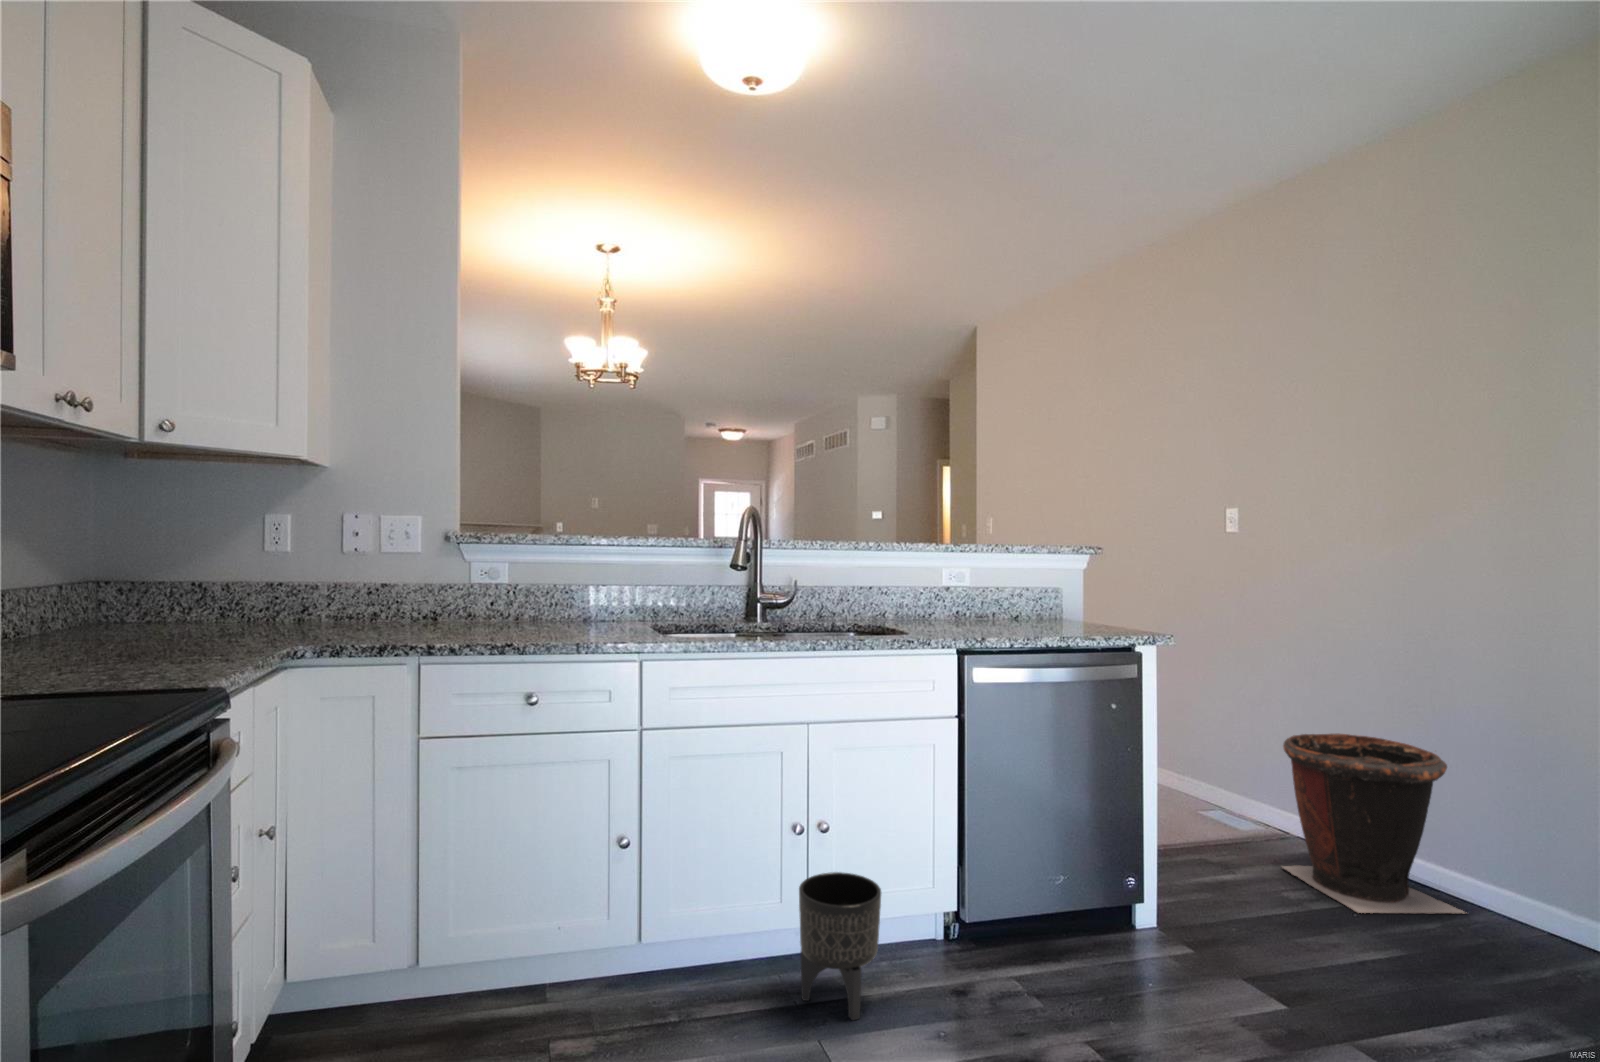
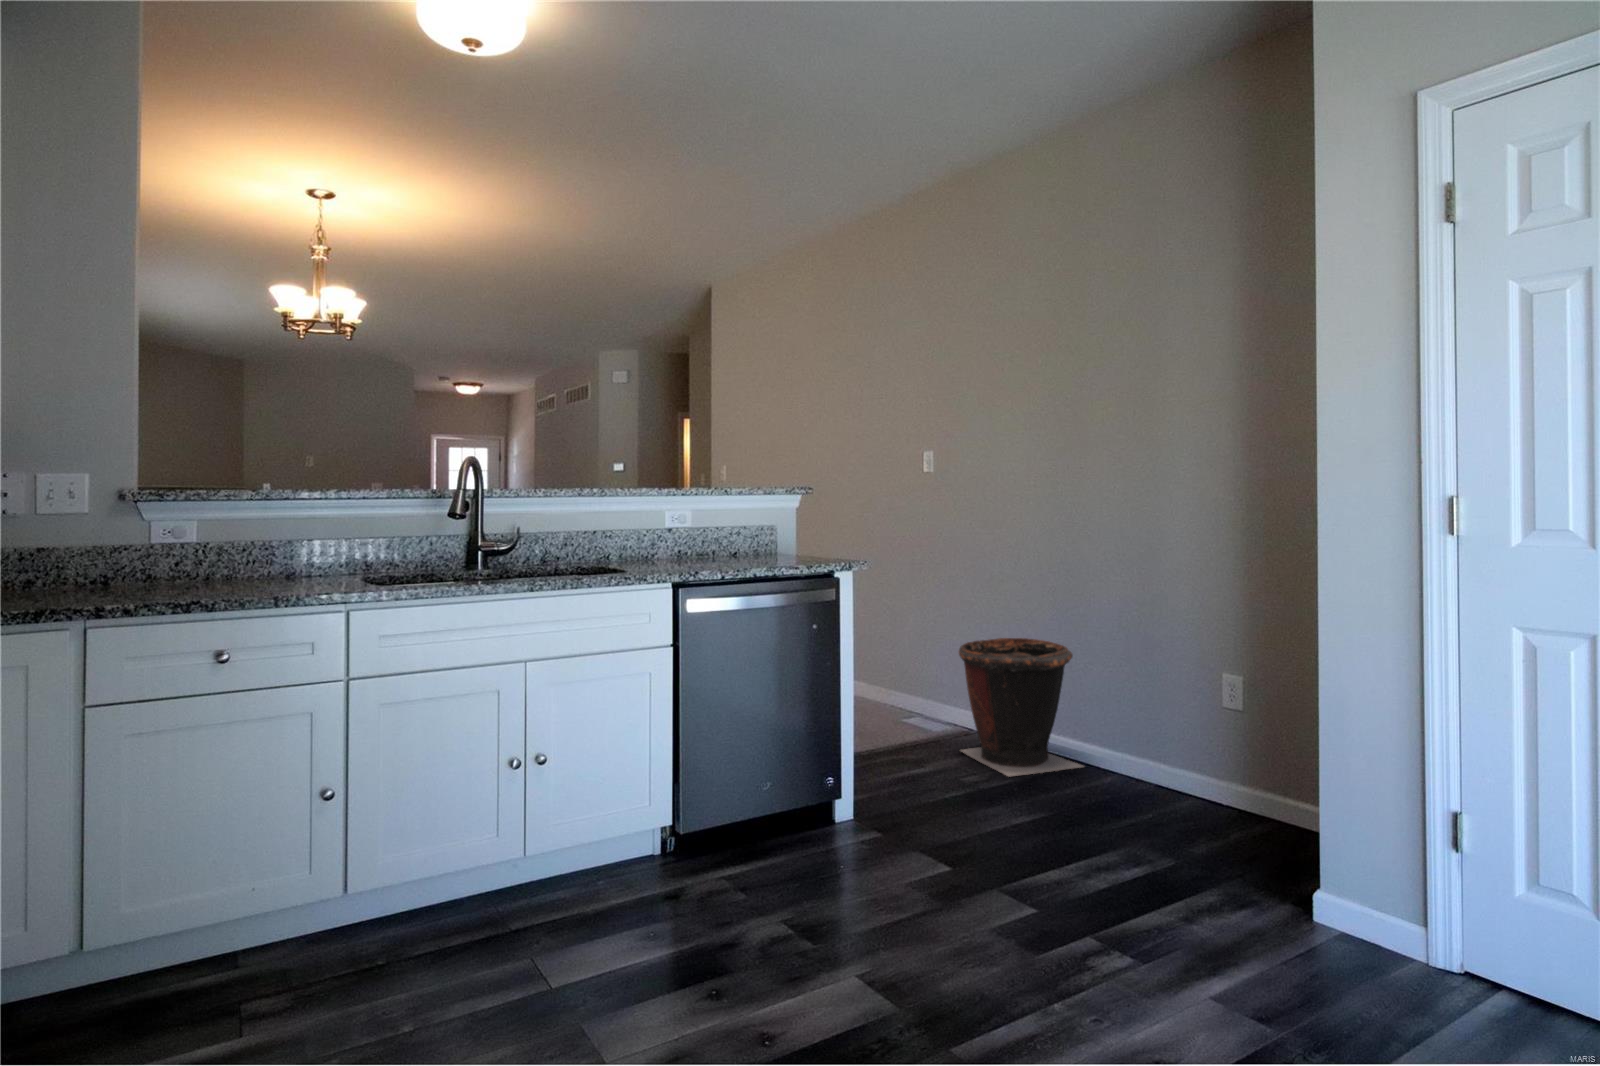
planter: present [799,872,881,1020] -> none [523,792,602,918]

